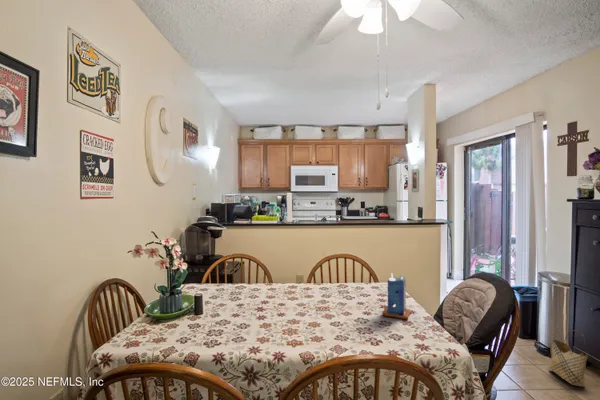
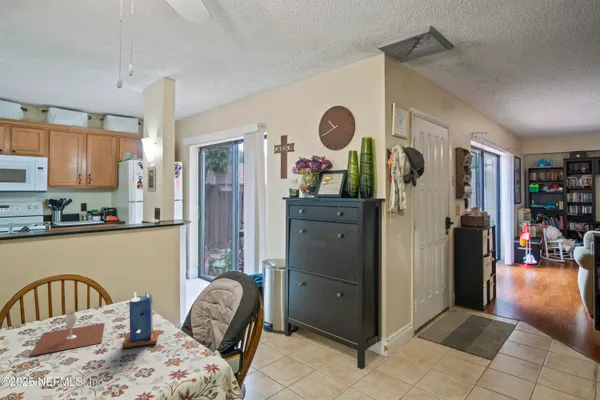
wine glass: none [326,281,372,308] -> present [30,312,105,356]
woven basket: present [549,330,588,387] -> none [273,304,299,350]

